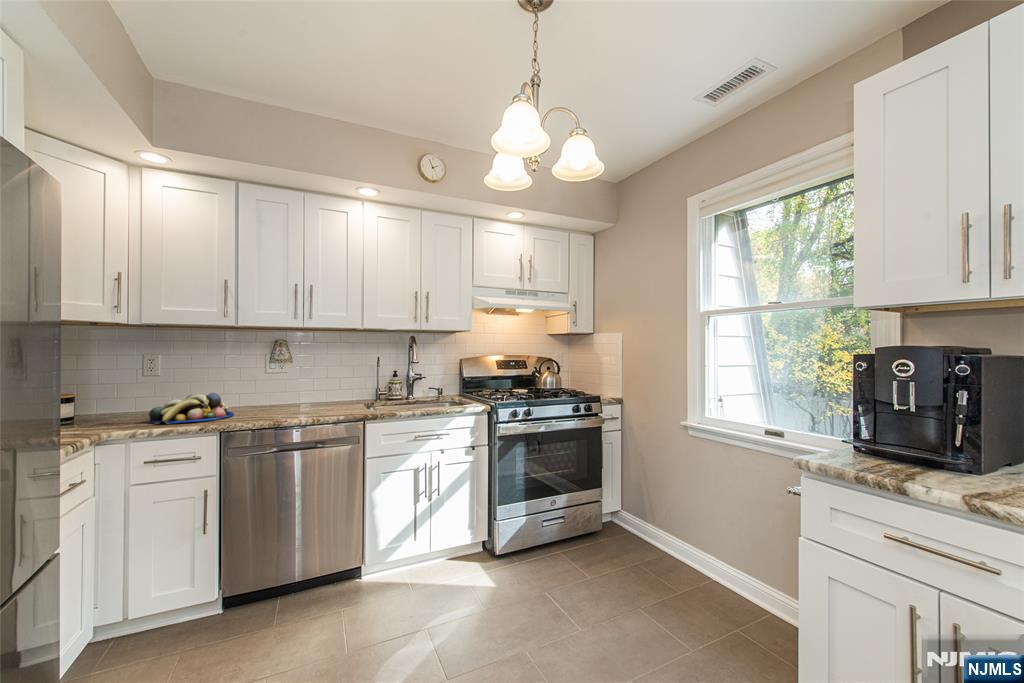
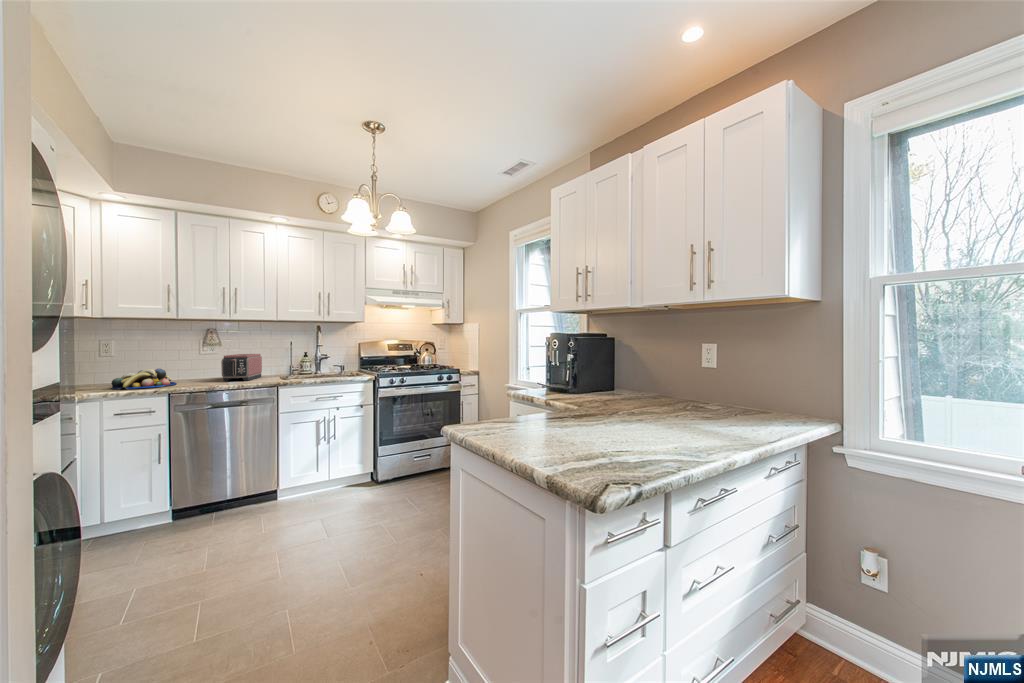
toaster: none [292,373,342,411] -> present [221,354,262,381]

